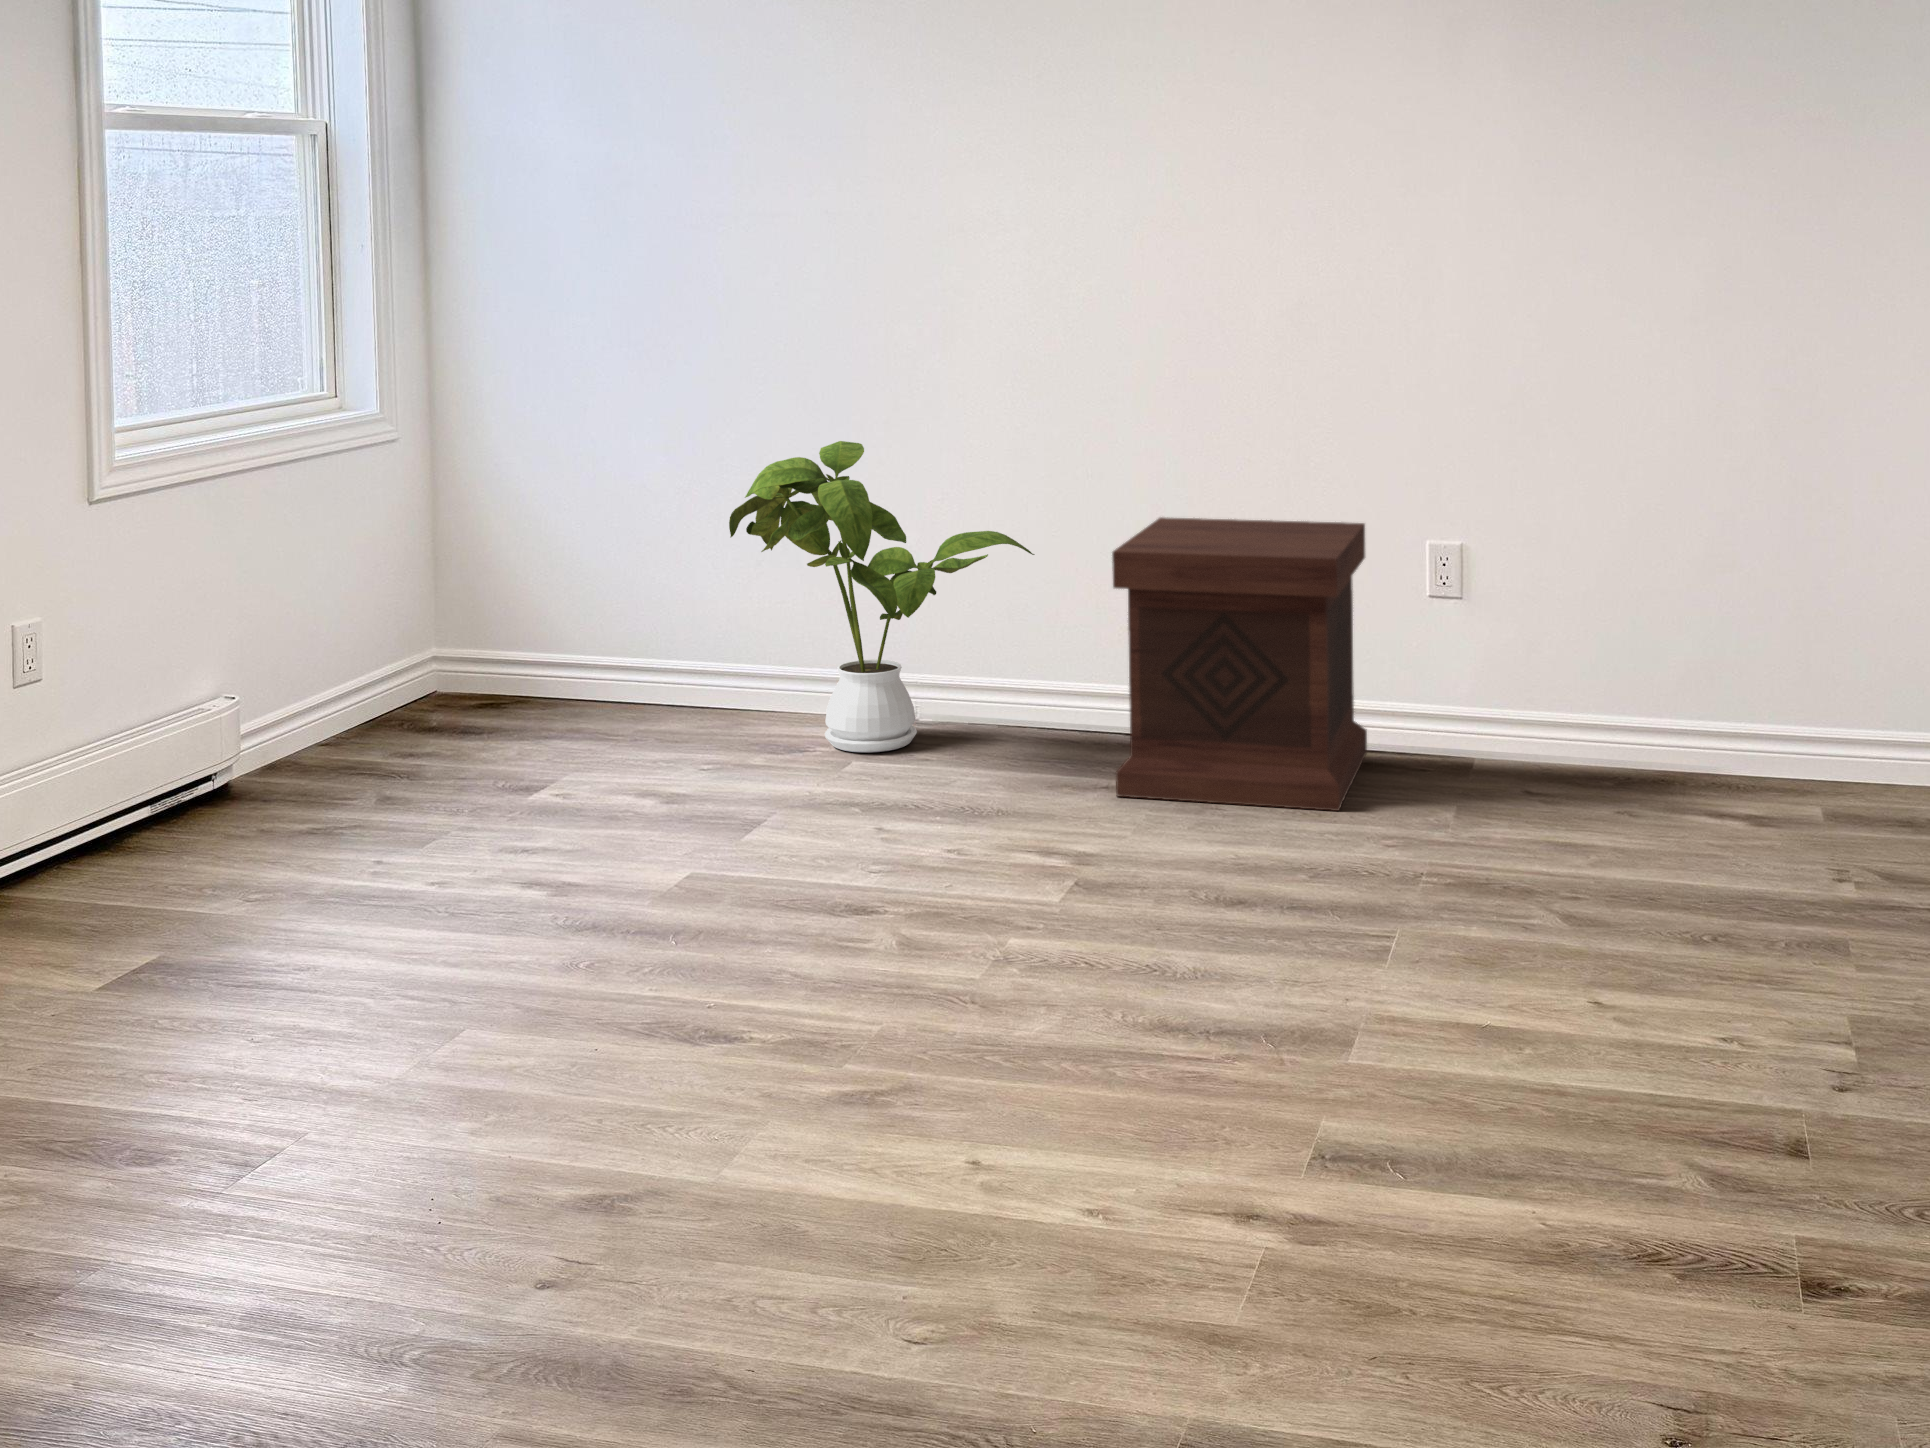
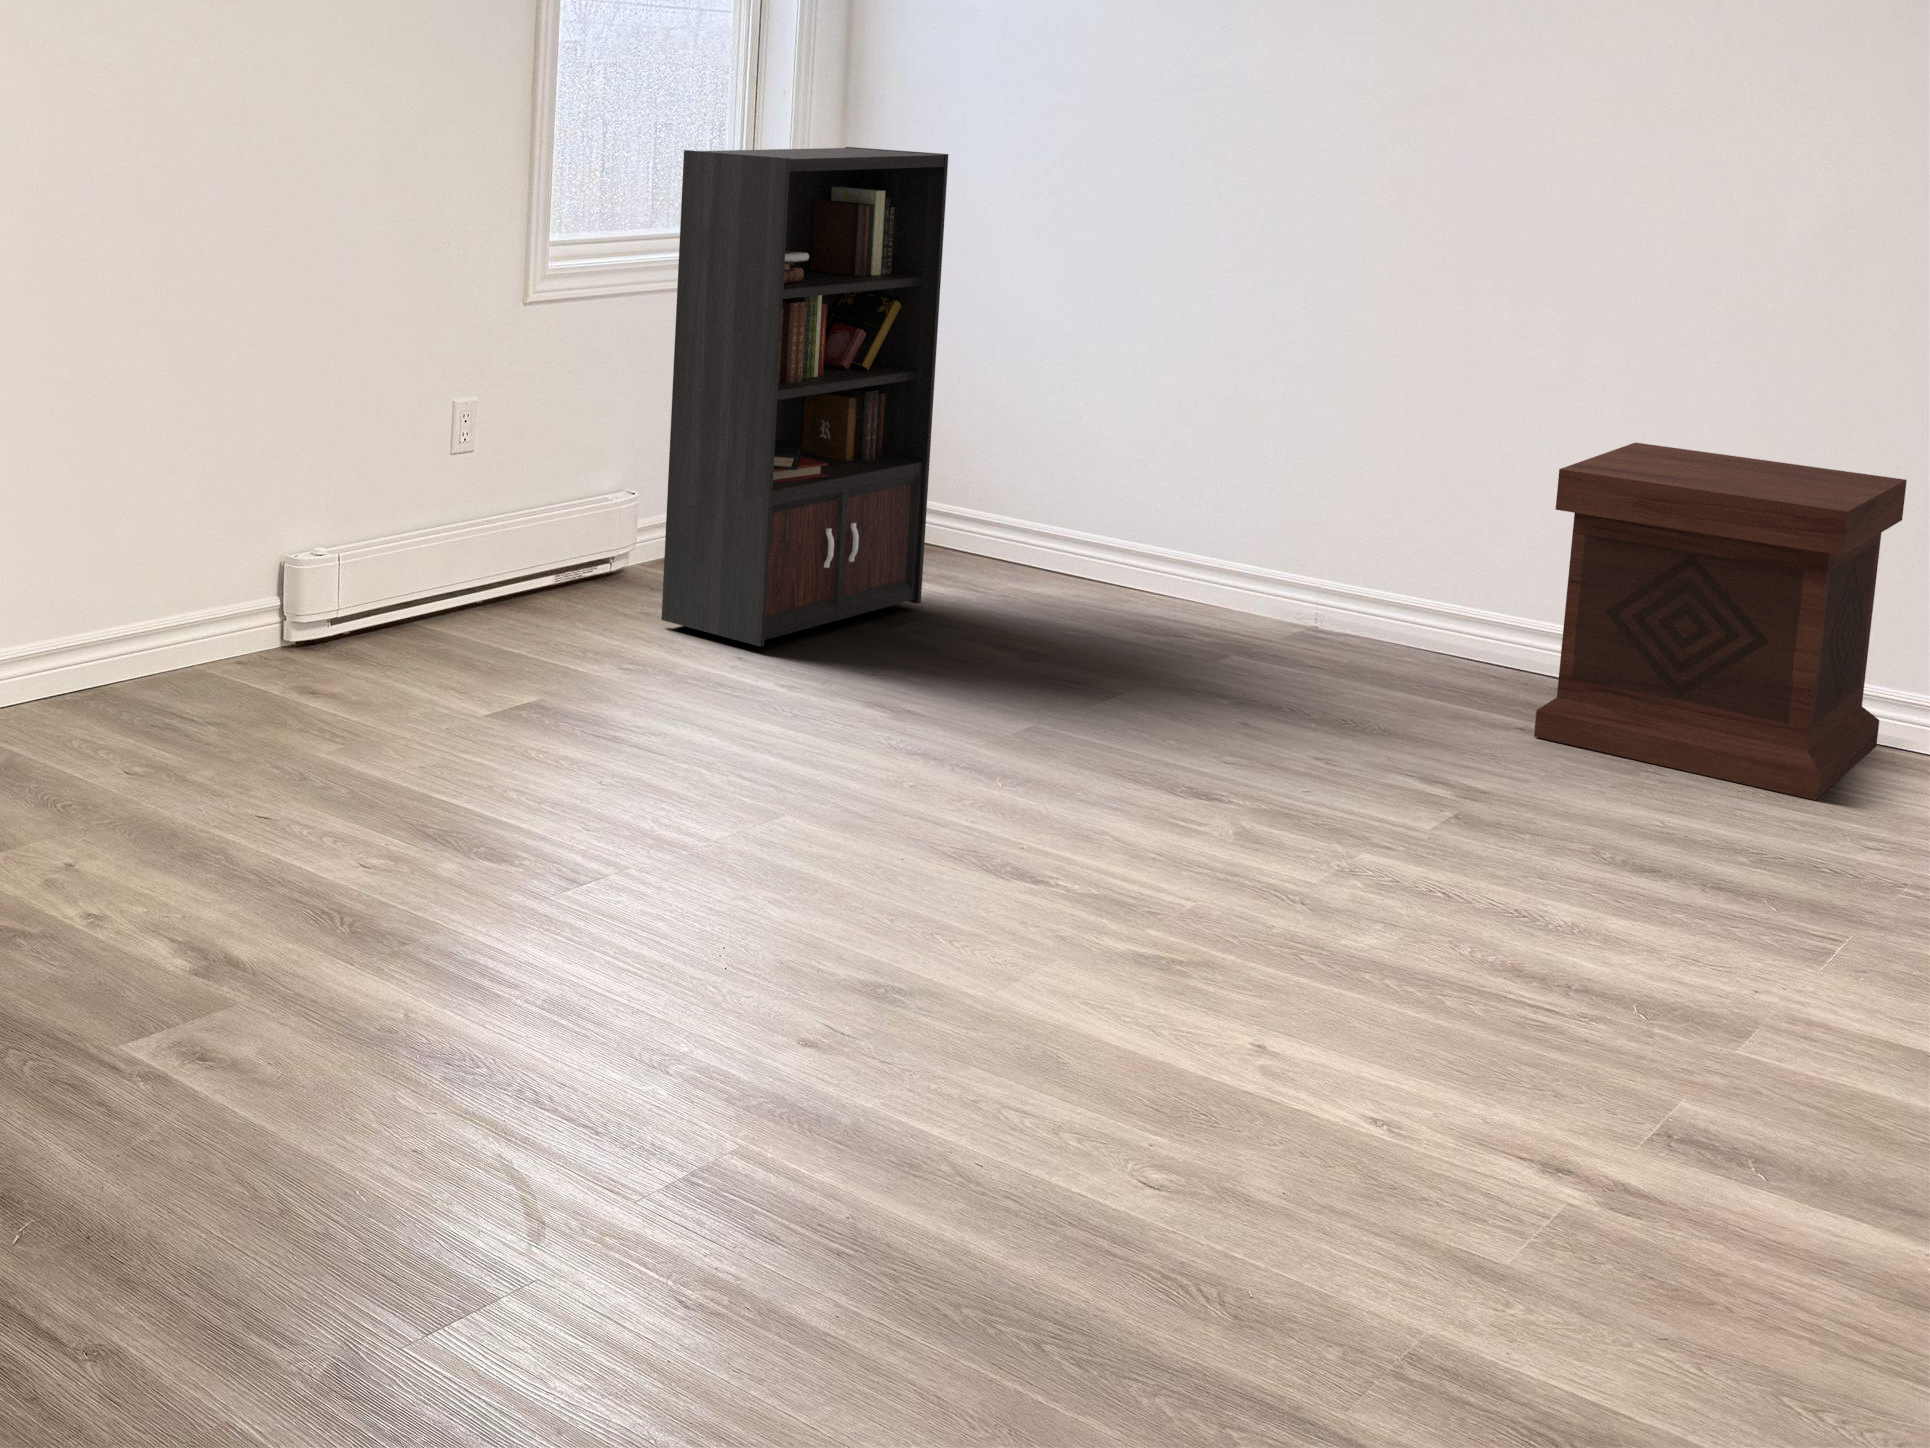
bookcase: none [262,308,547,843] -> present [661,147,948,647]
house plant: present [729,441,1035,752] -> none [1132,318,1476,648]

